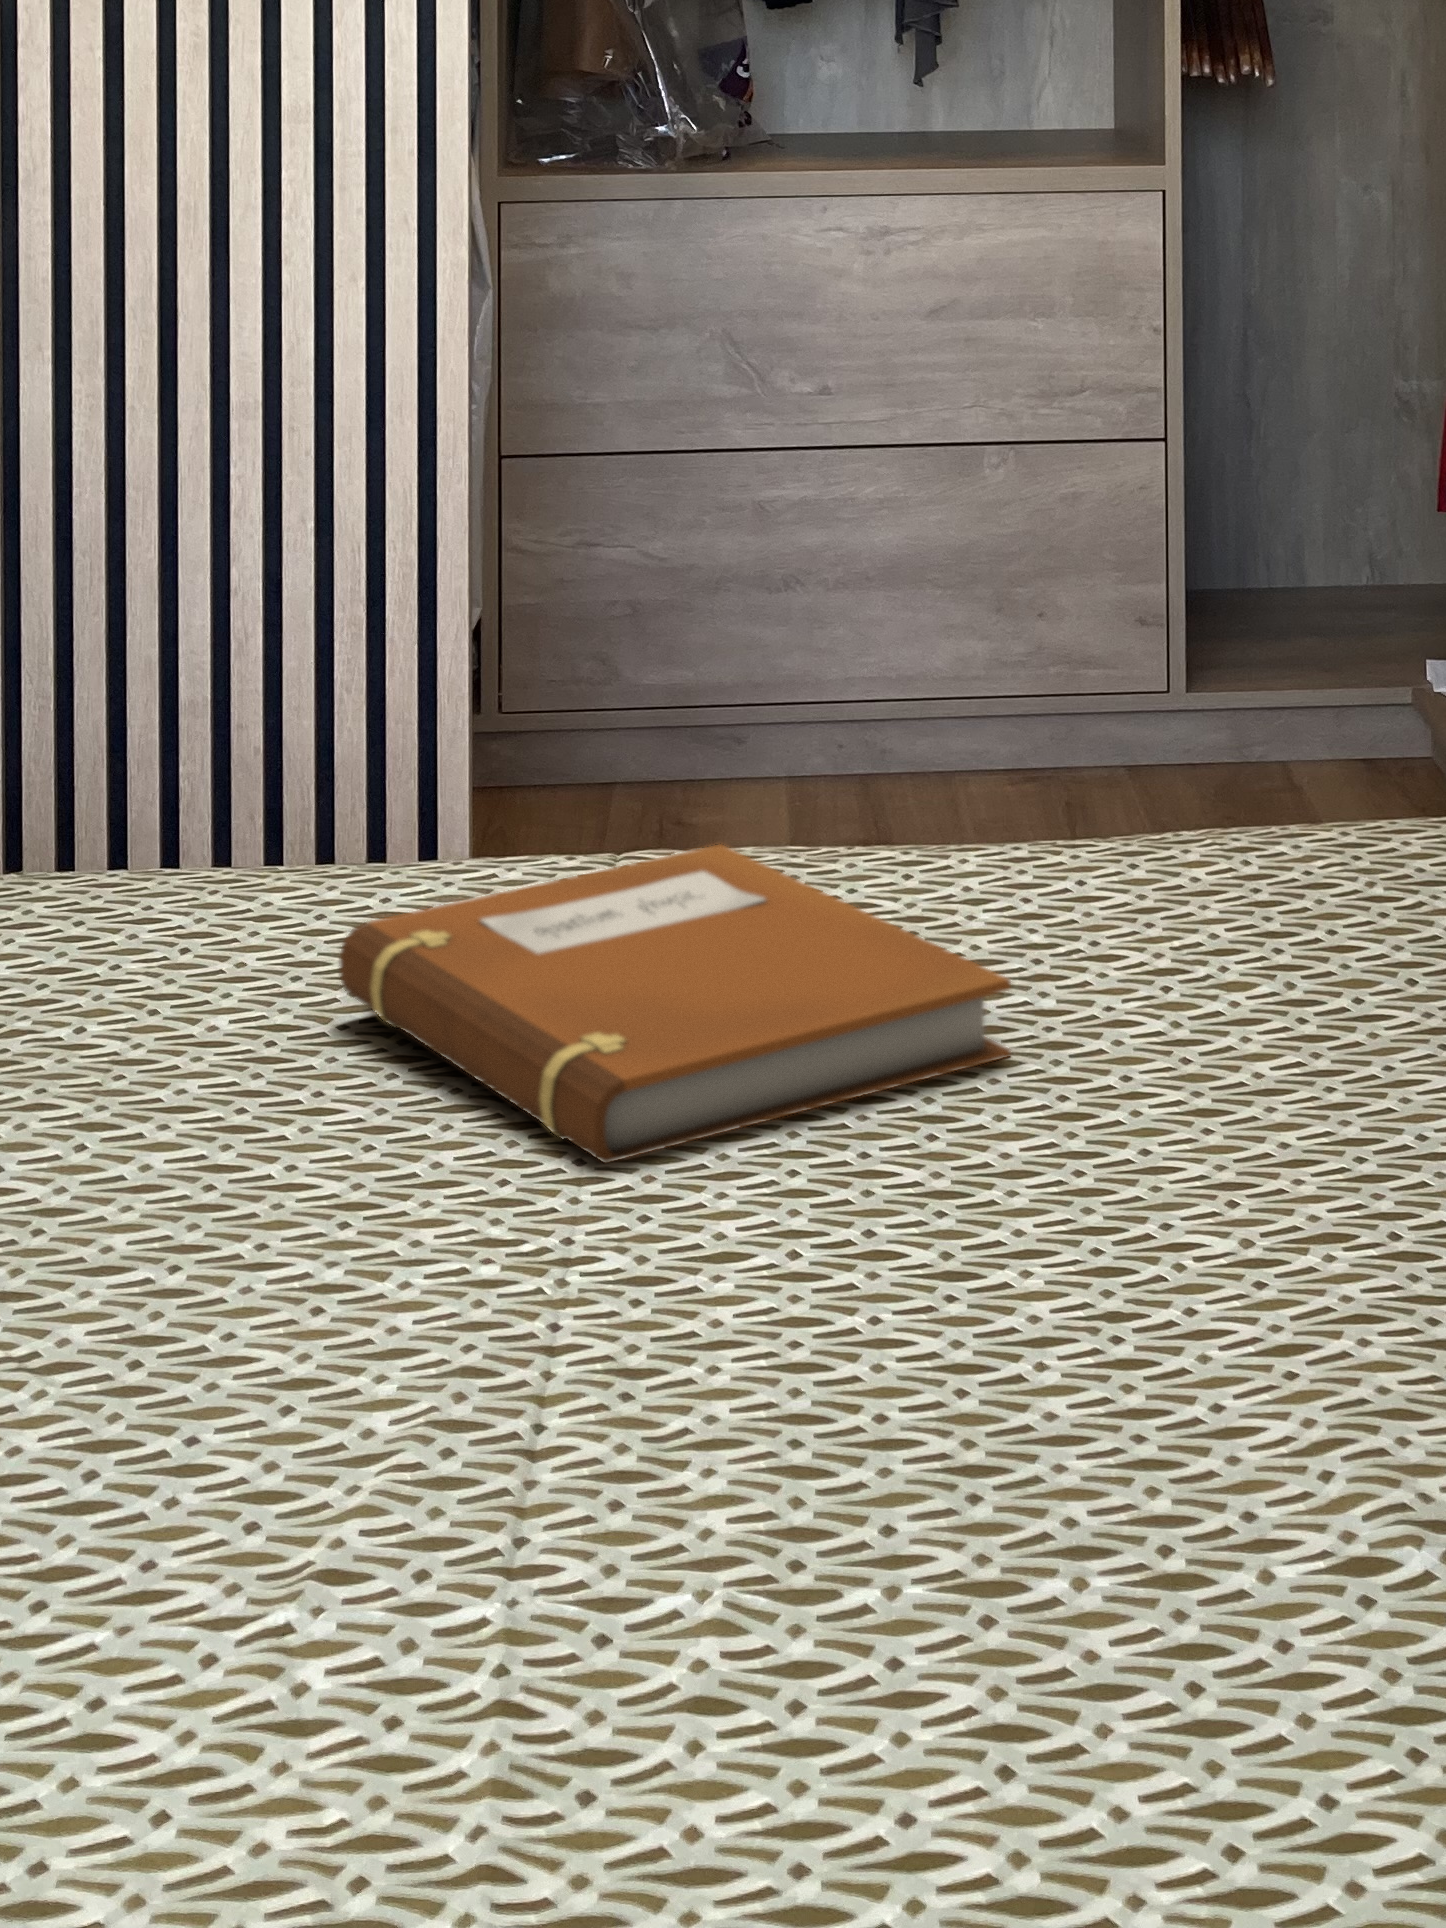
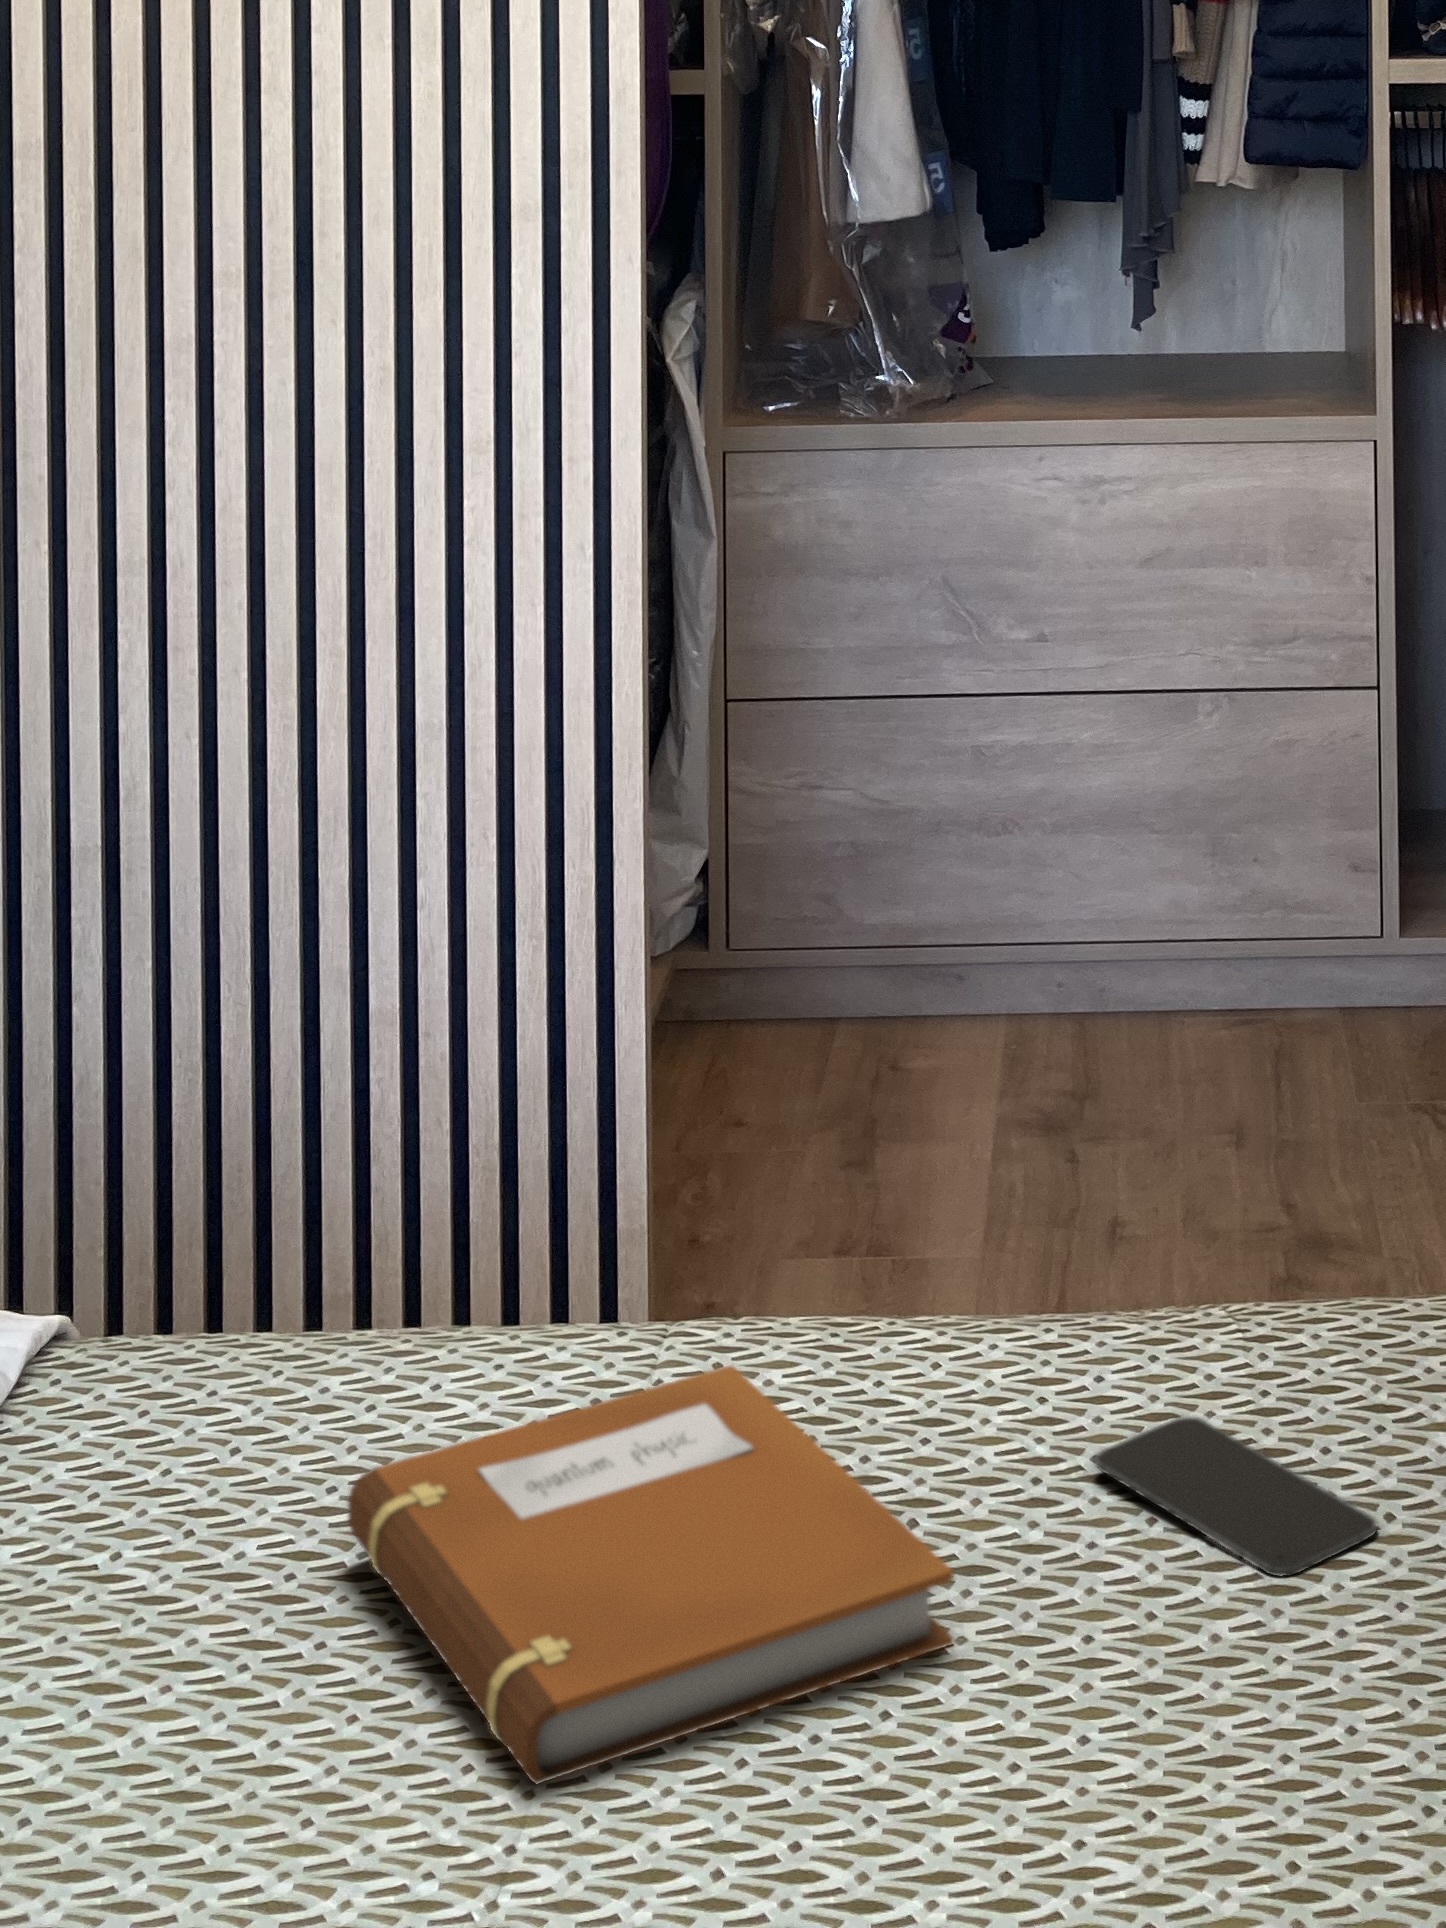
smartphone: none [1110,892,1421,1003] -> present [1094,1417,1377,1577]

